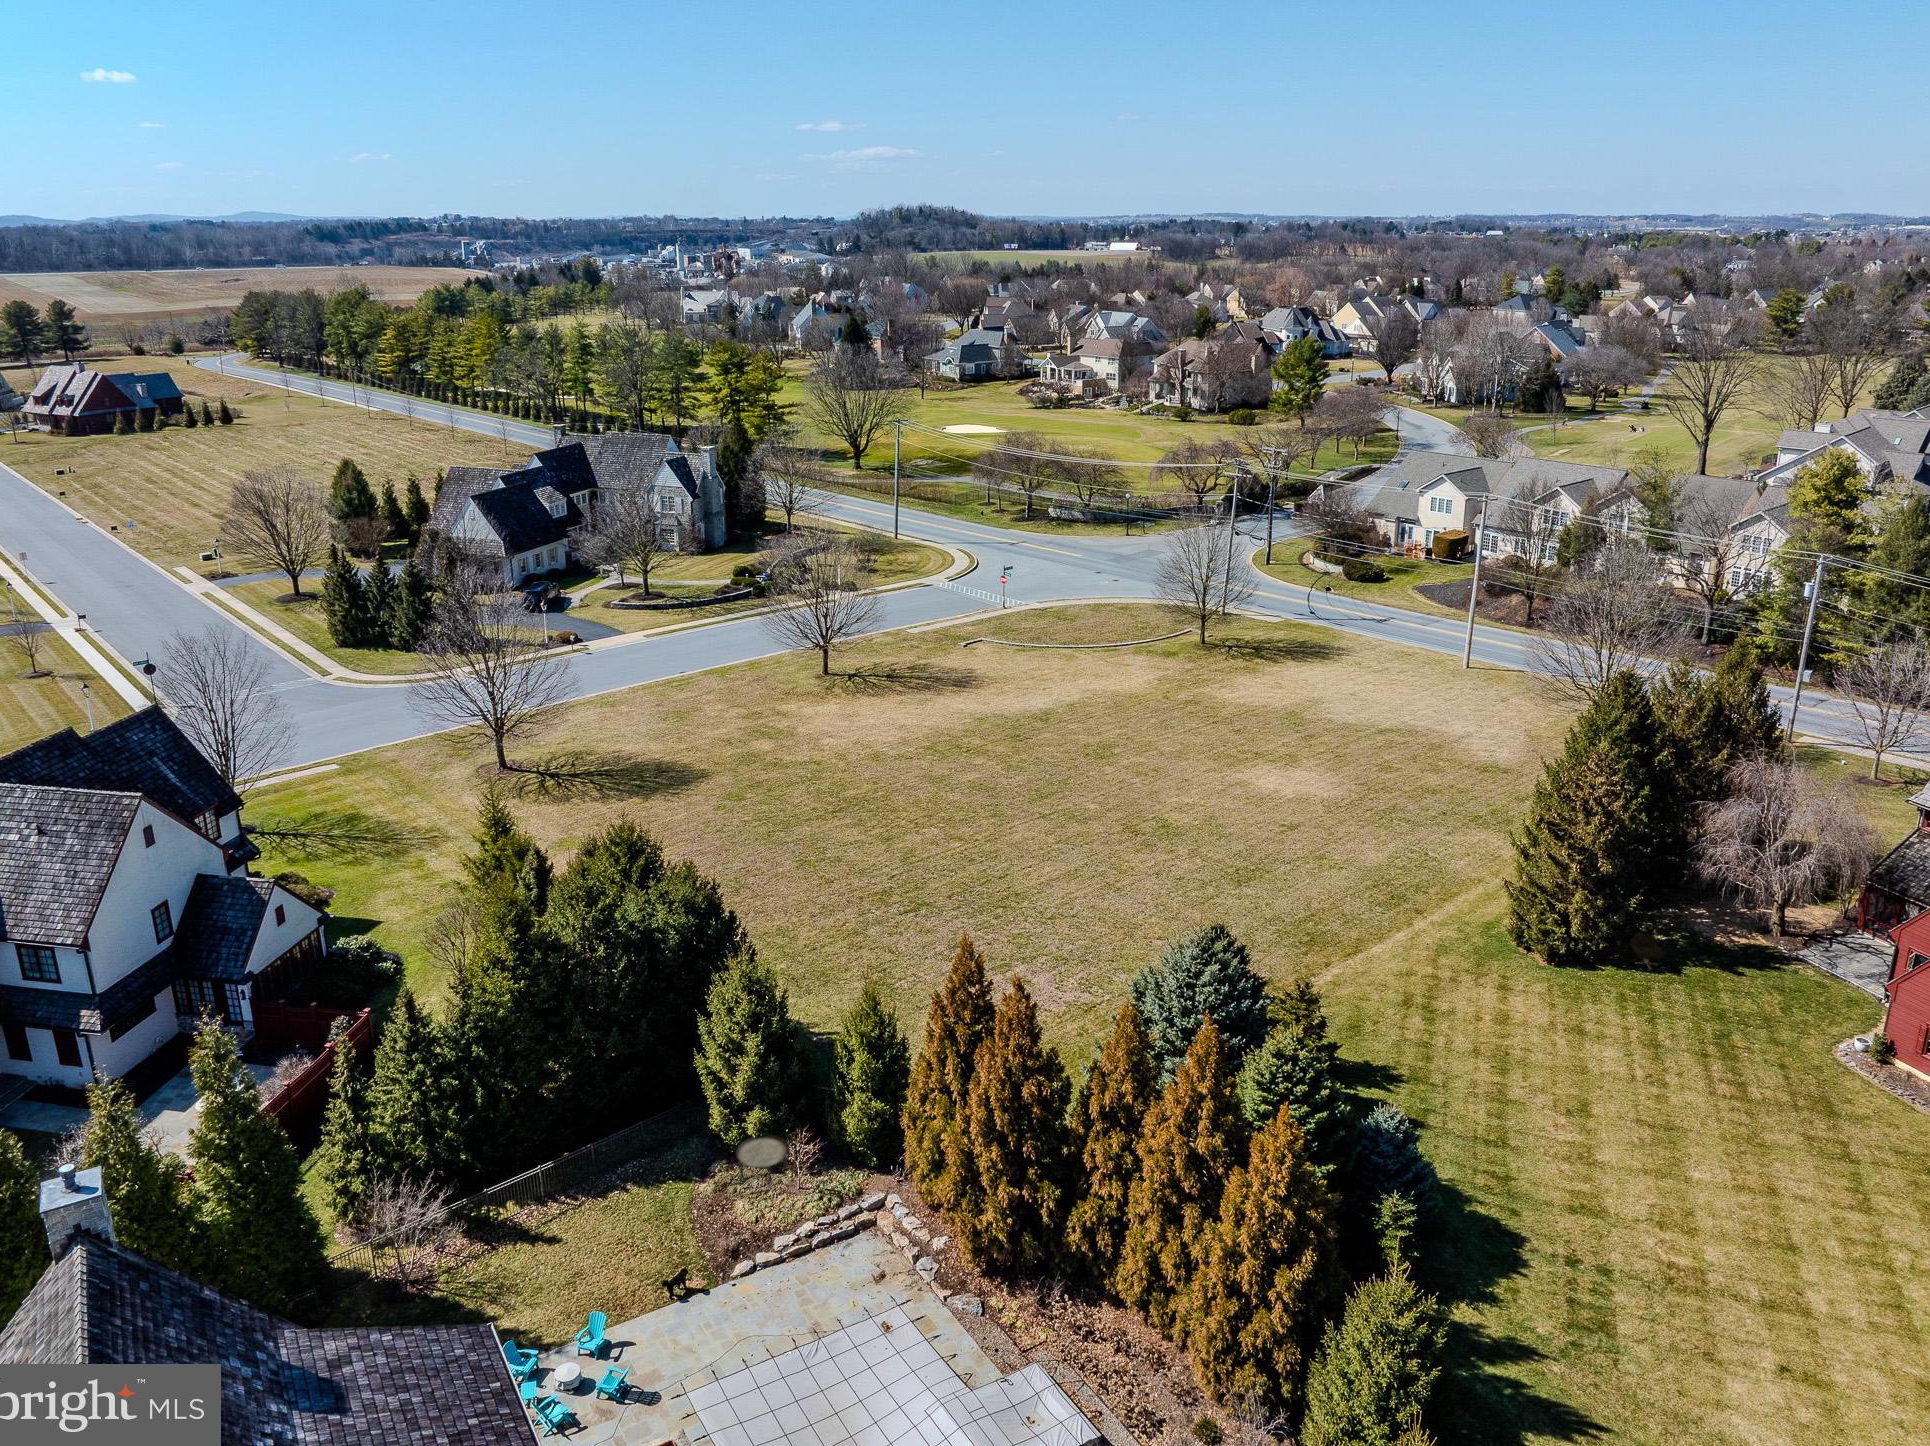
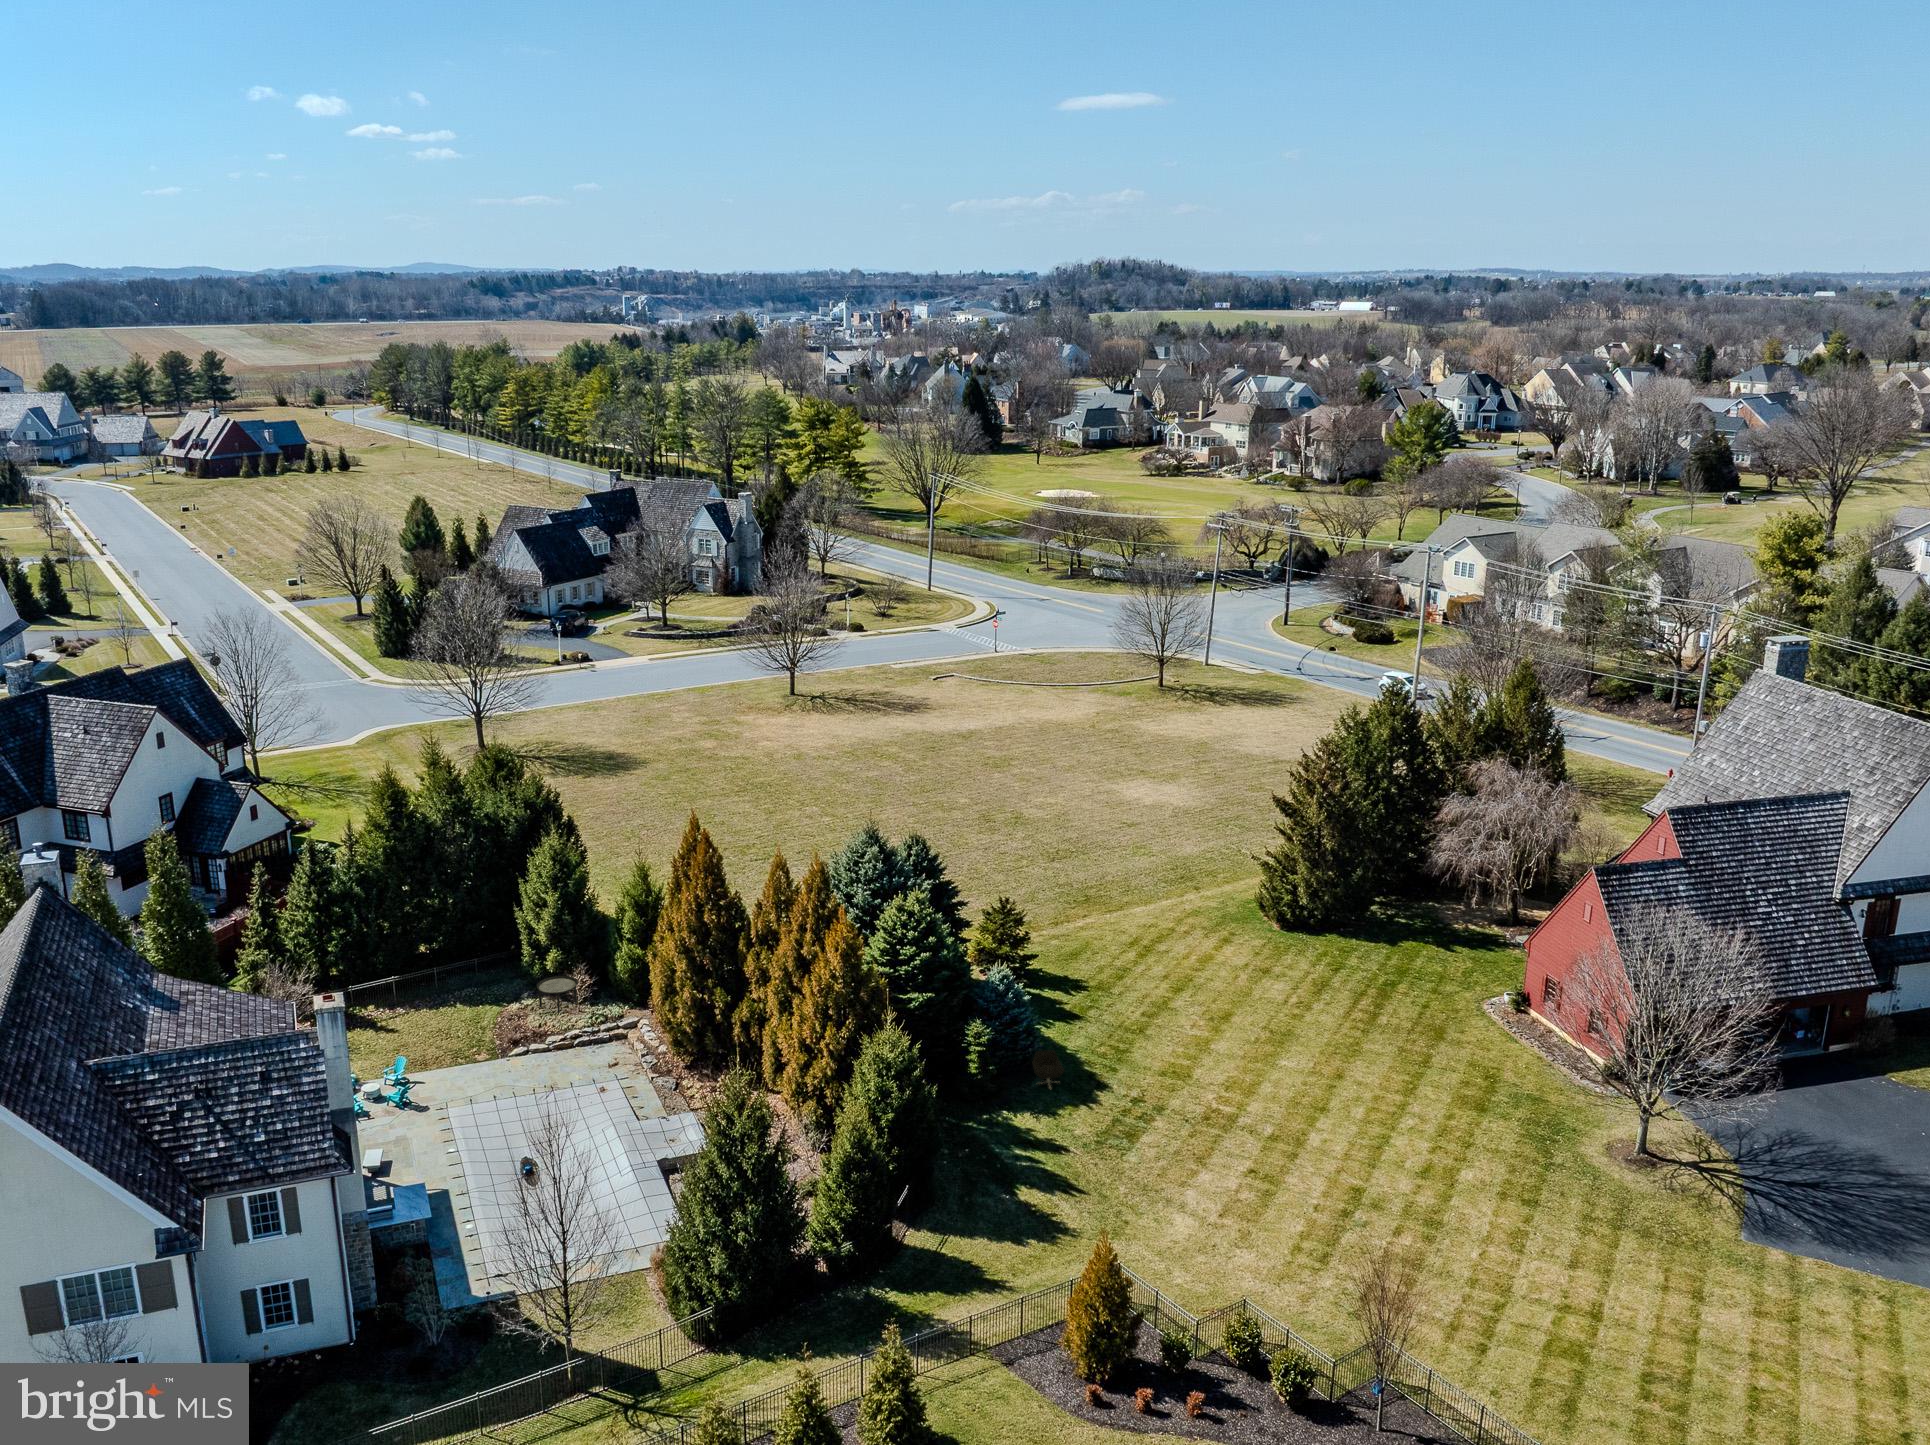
lounge chair: present [1631,934,1665,964] -> present [1032,1050,1064,1083]

